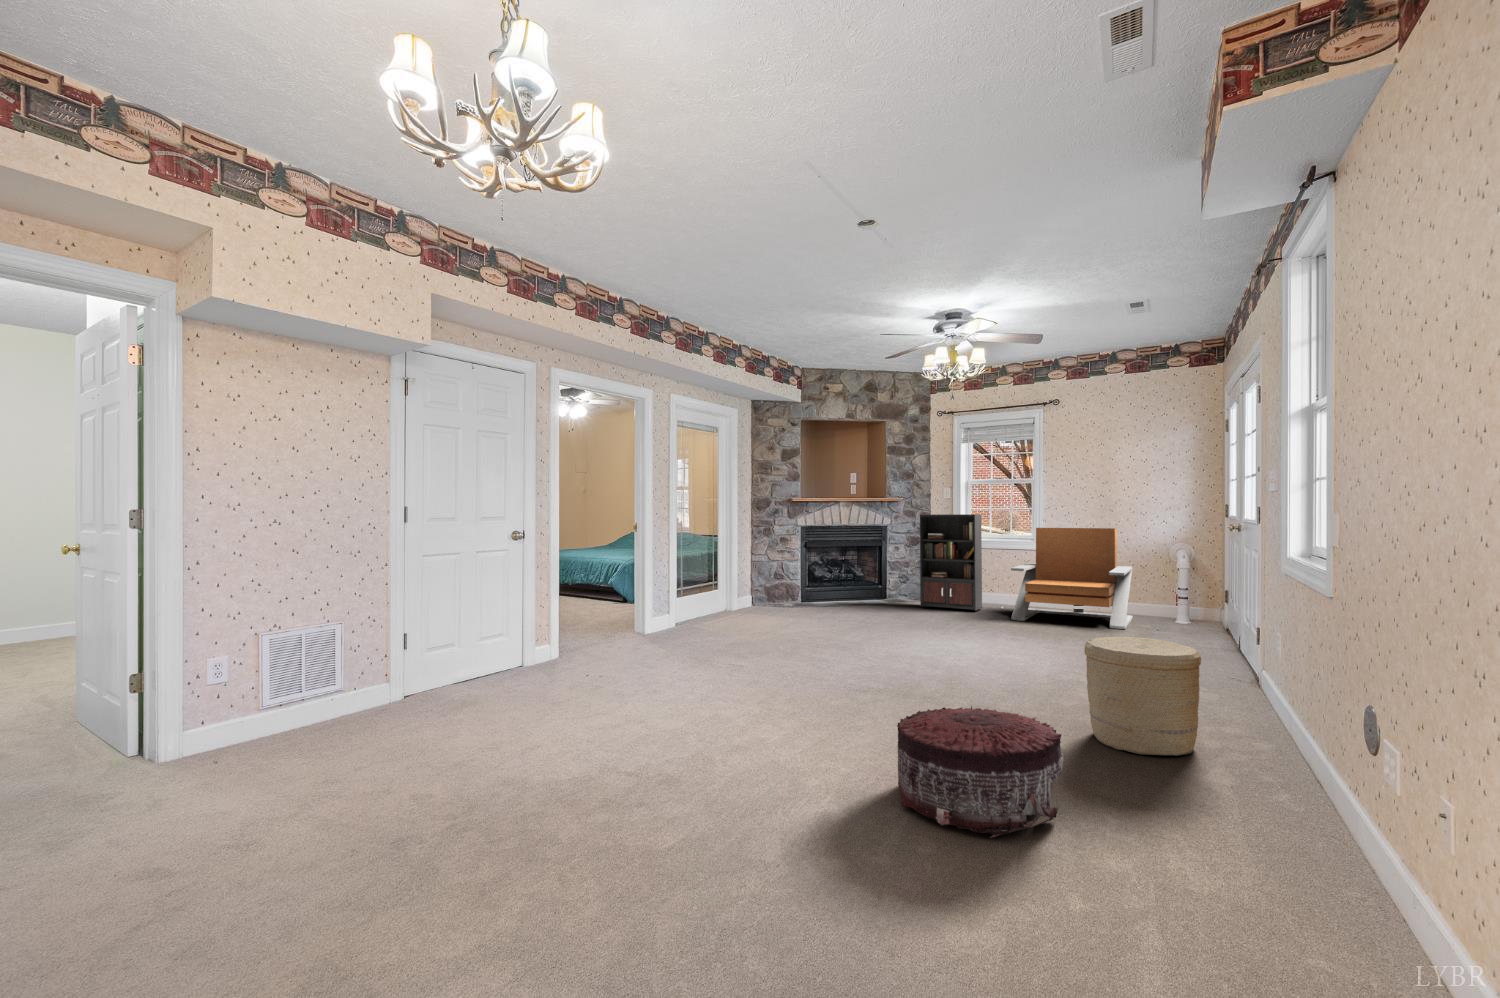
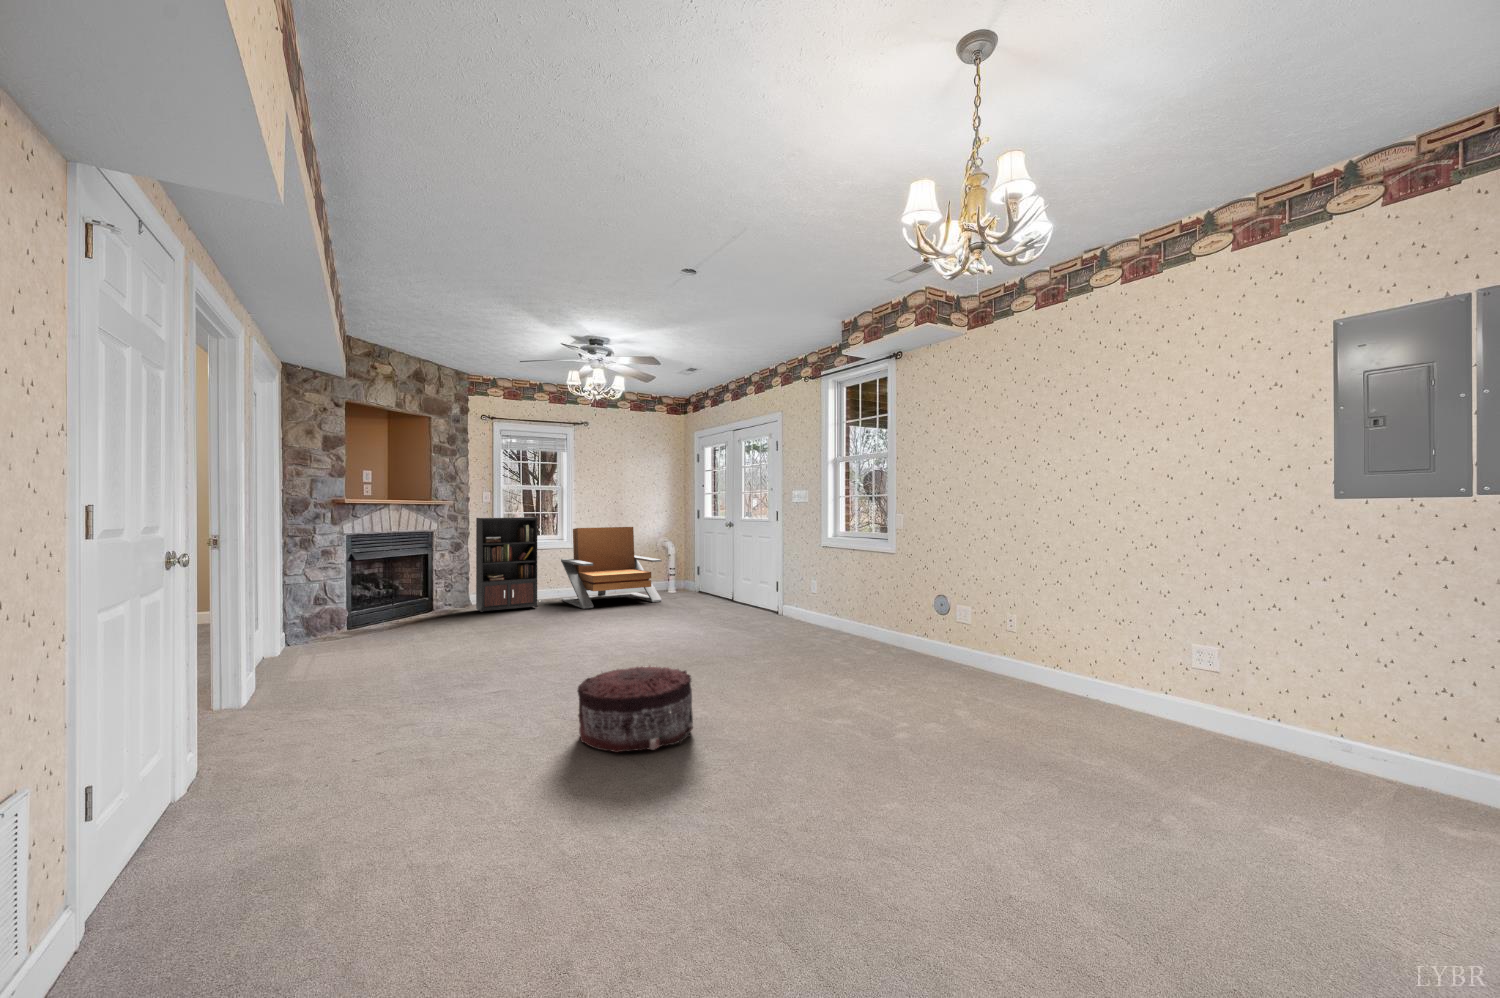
woven basket: present [1084,637,1201,756] -> none [849,591,908,655]
pouf: present [897,706,1064,838] -> present [578,666,693,752]

